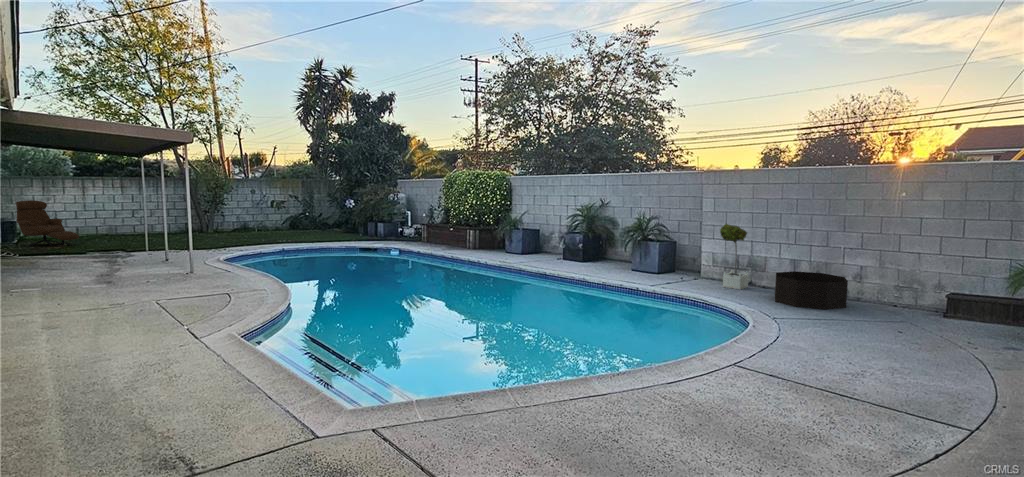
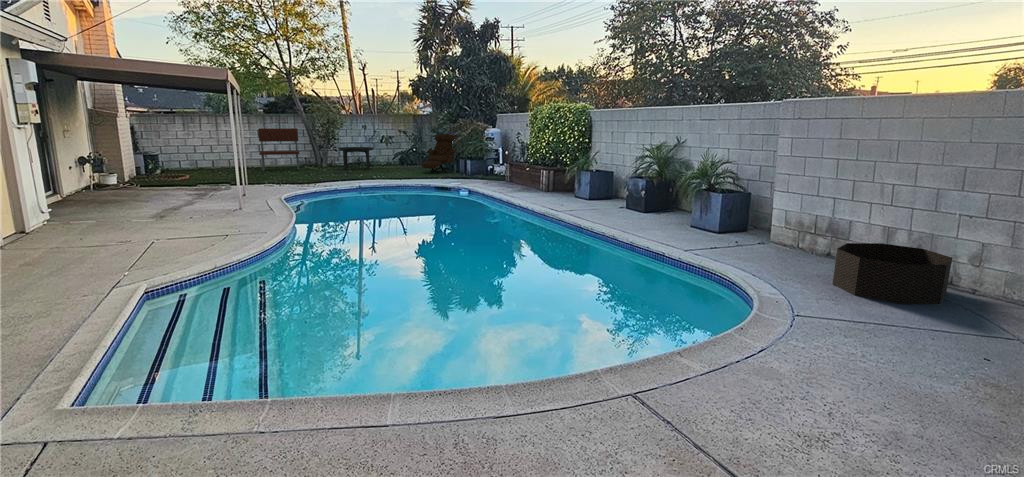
bench: none [131,194,183,240] -> present [258,128,299,171]
lounge chair: present [16,200,79,247] -> present [422,134,457,174]
round table: none [225,212,267,236] -> present [338,147,374,170]
potted tree: present [720,224,748,289] -> none [784,171,824,262]

